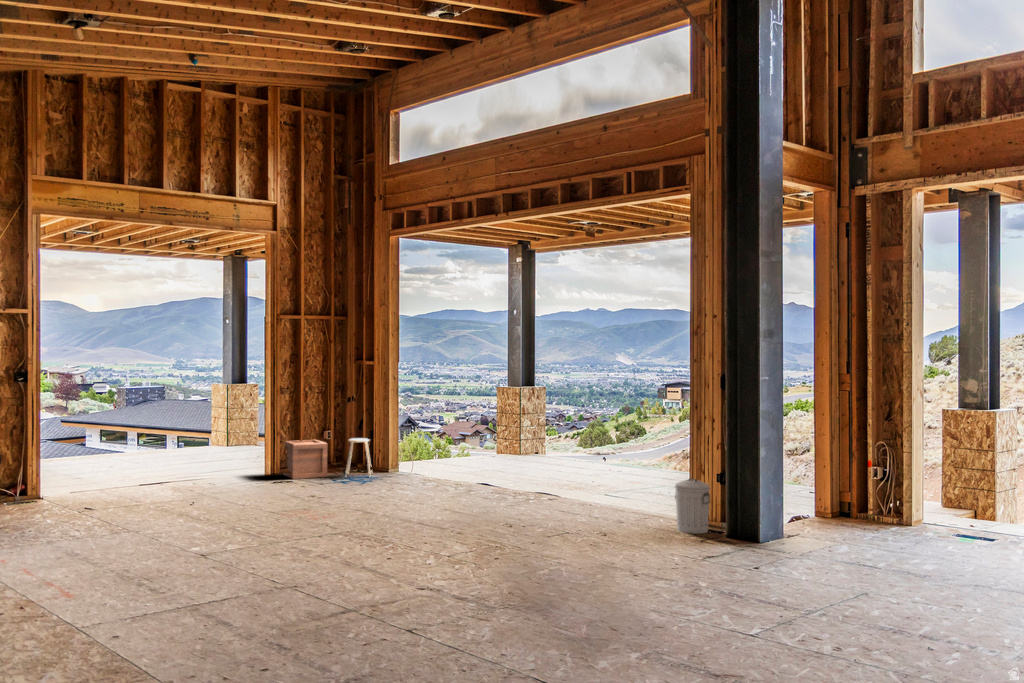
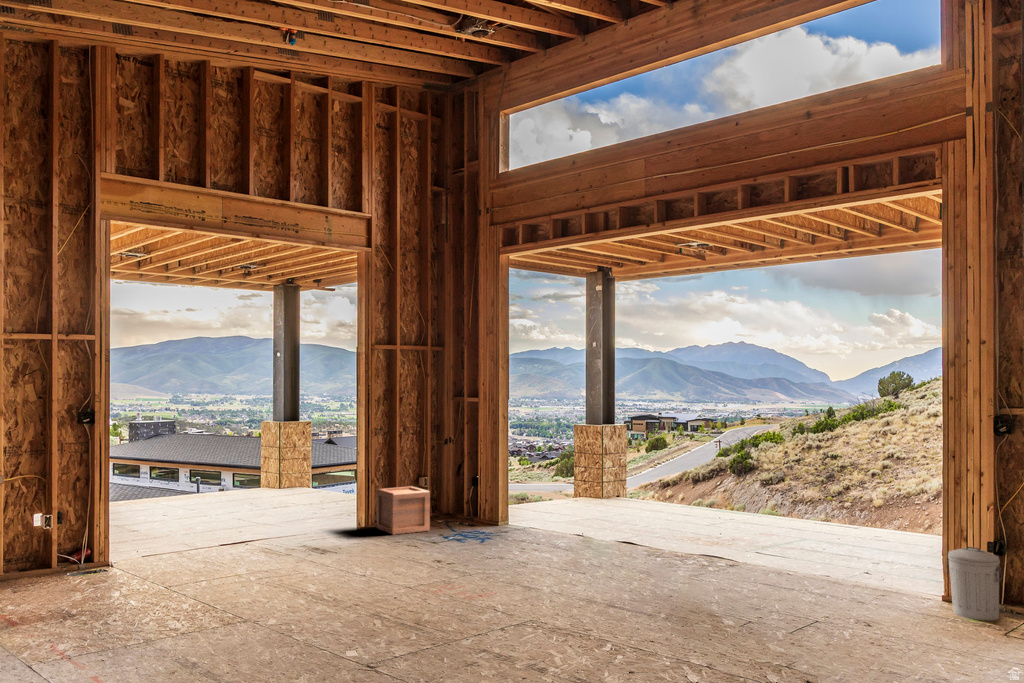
stool: present [345,438,372,478] -> none [449,484,480,531]

